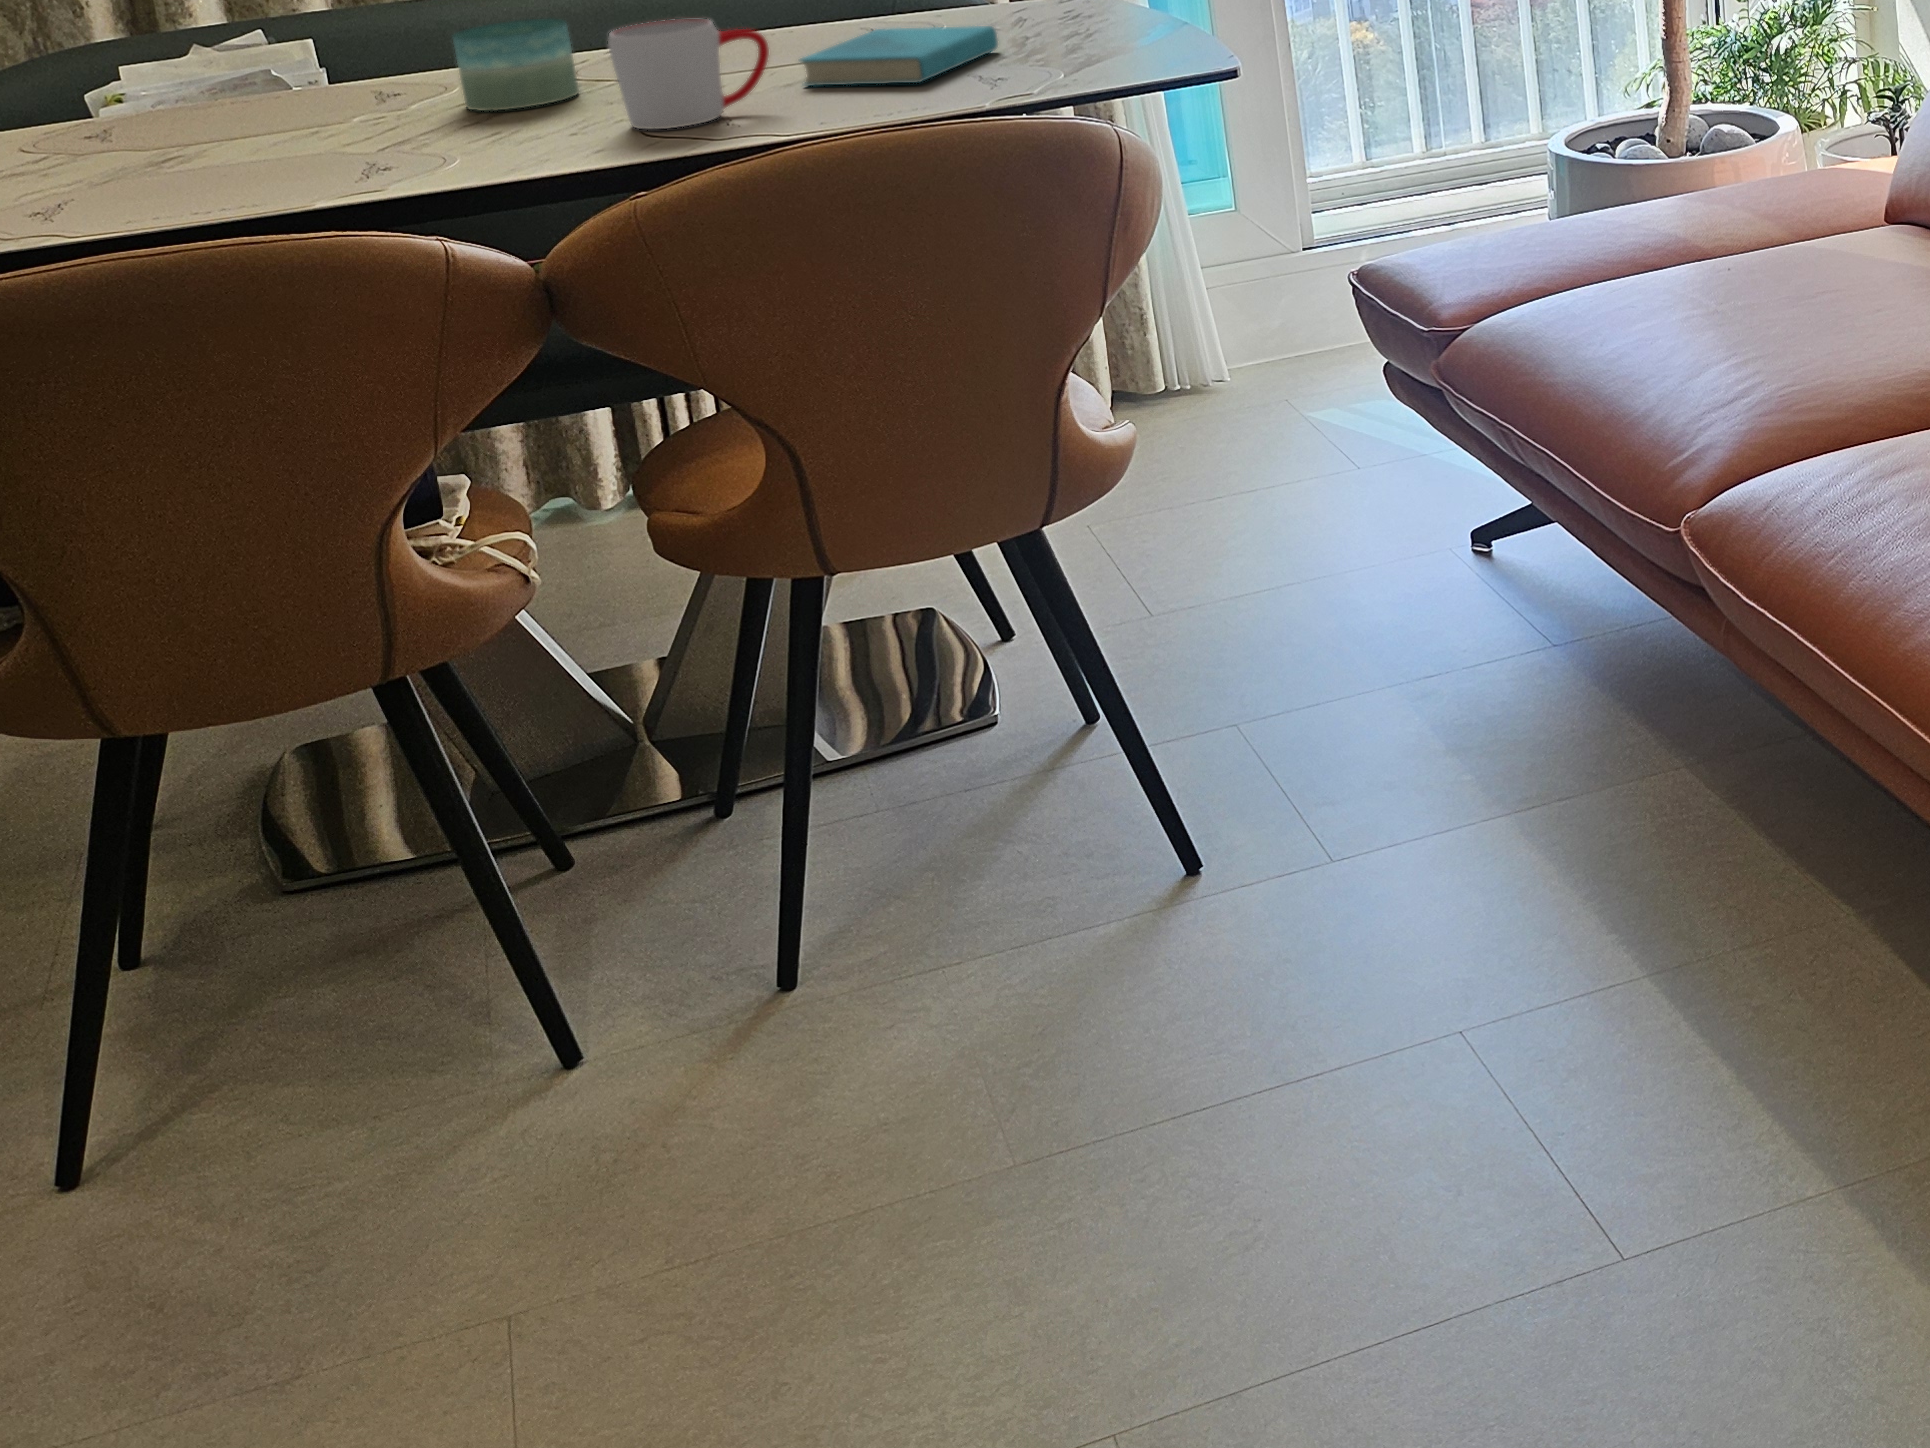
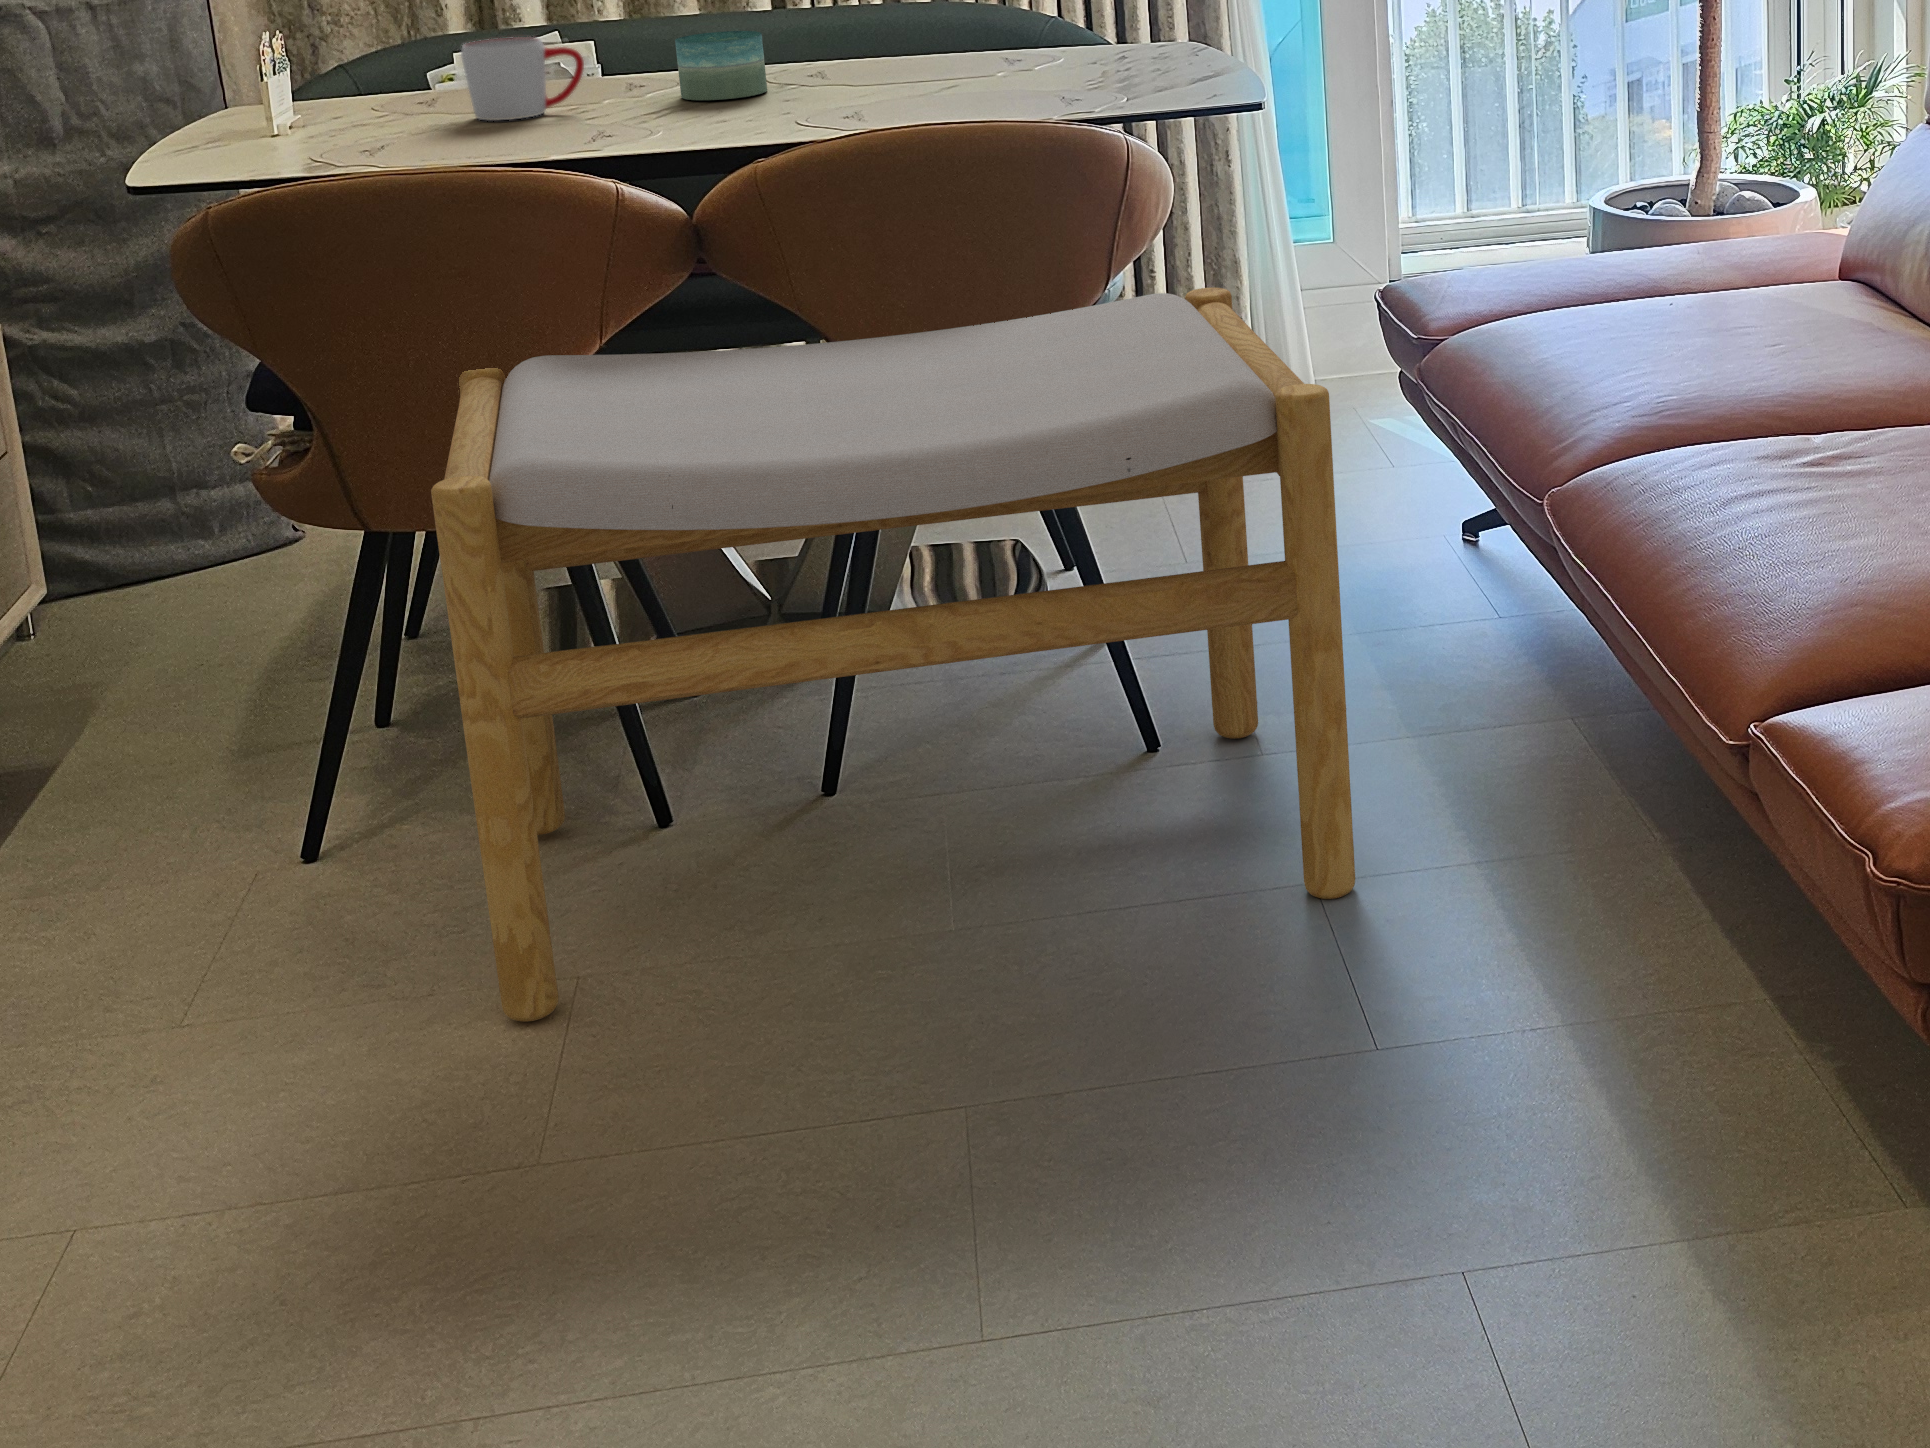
mug: present [608,19,769,129] -> present [461,37,584,120]
book: present [800,26,998,86] -> none [930,55,1093,98]
footstool: none [246,305,1507,1375] -> present [431,288,1355,1022]

